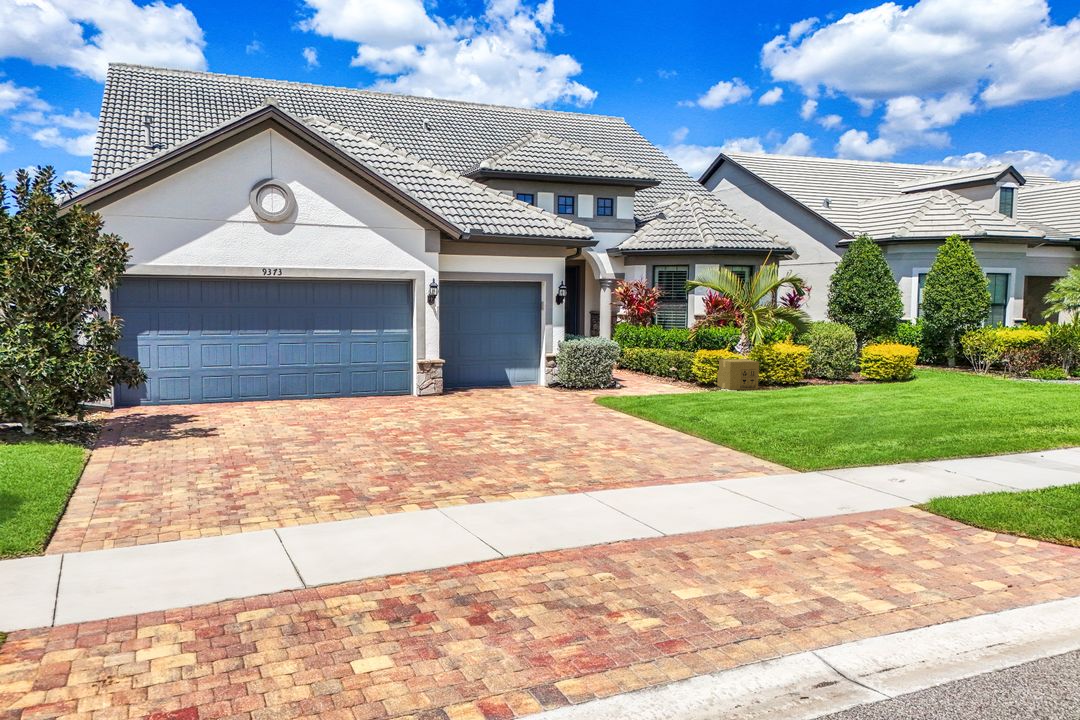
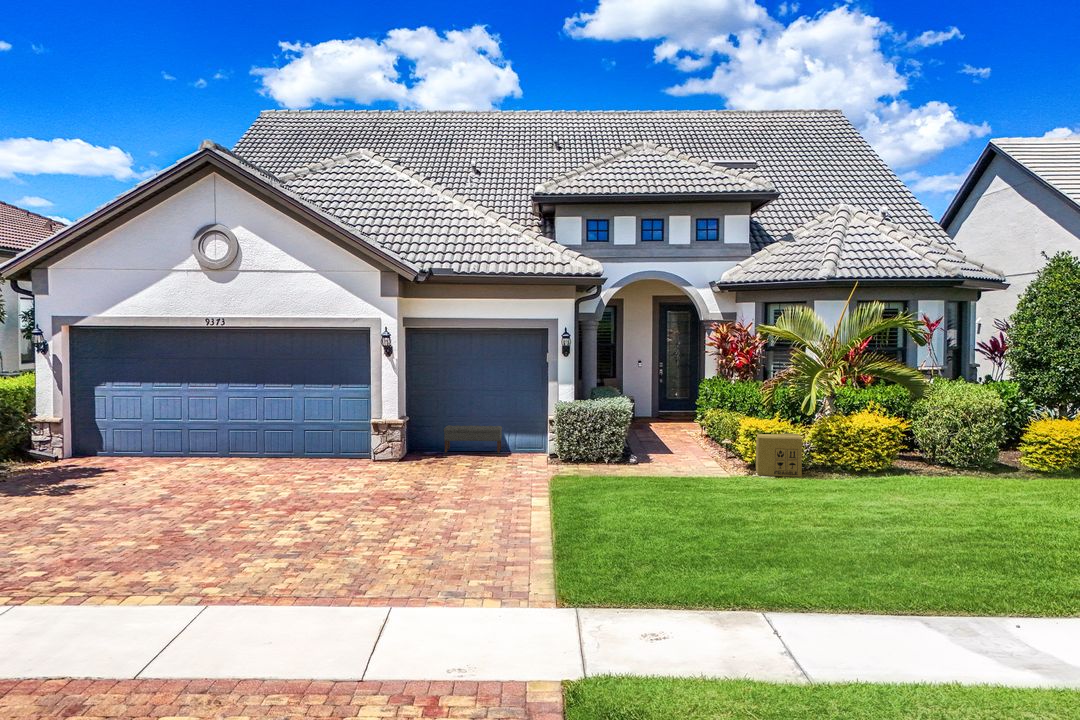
bench: none [462,363,512,387] -> present [444,425,502,453]

